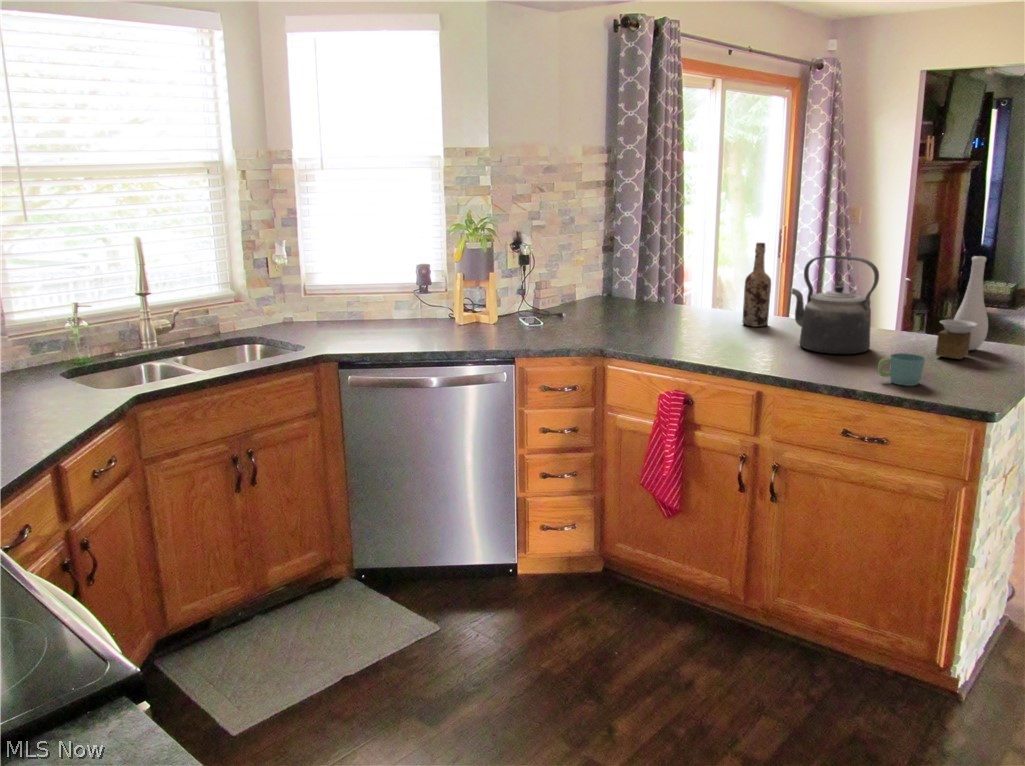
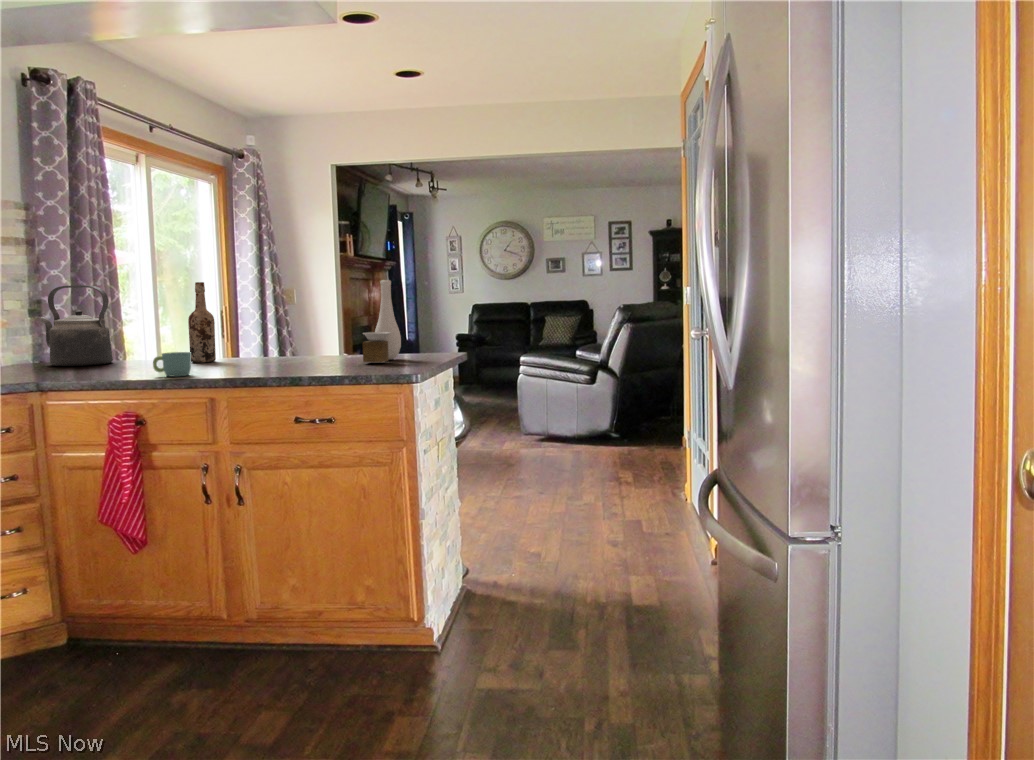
kettle: present [791,255,879,354] -> present [40,285,113,366]
mug: present [878,353,926,386] -> present [153,352,191,376]

